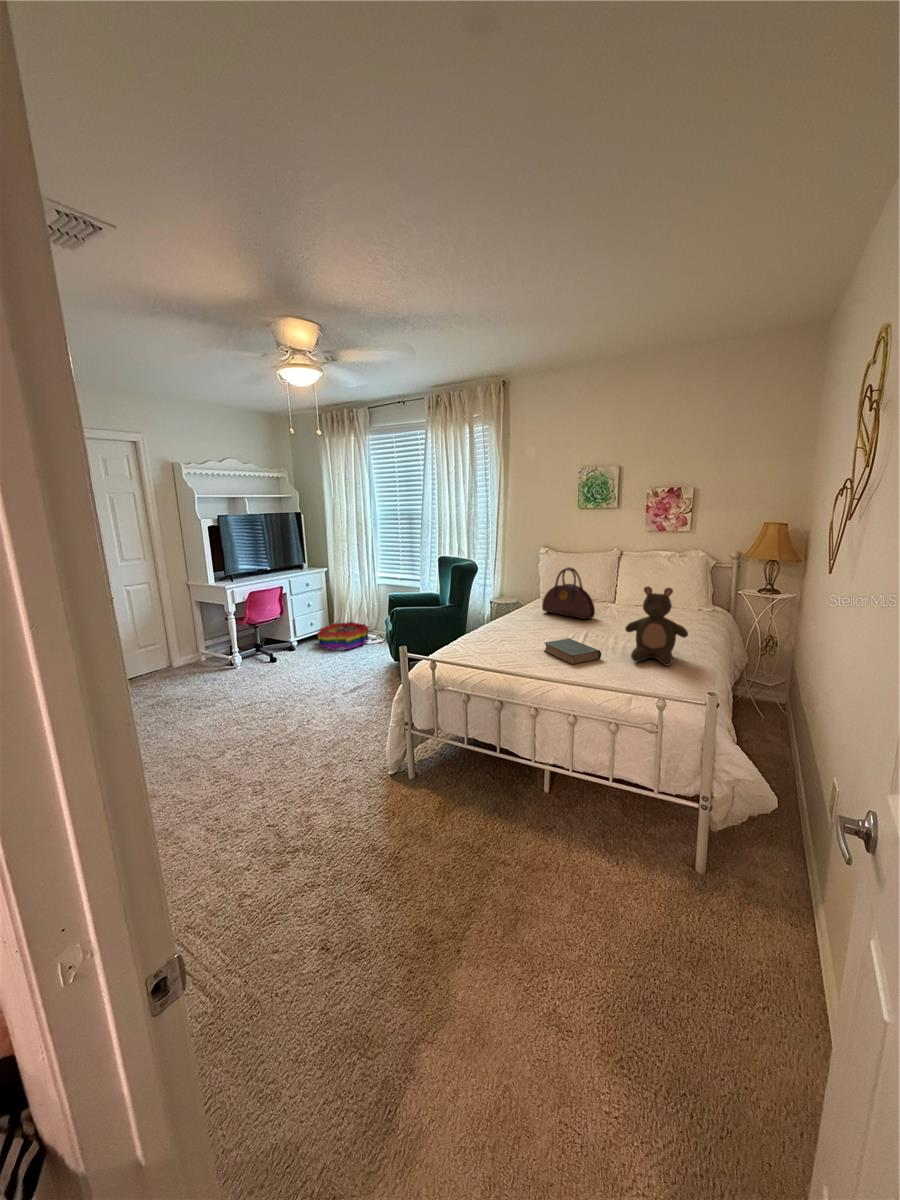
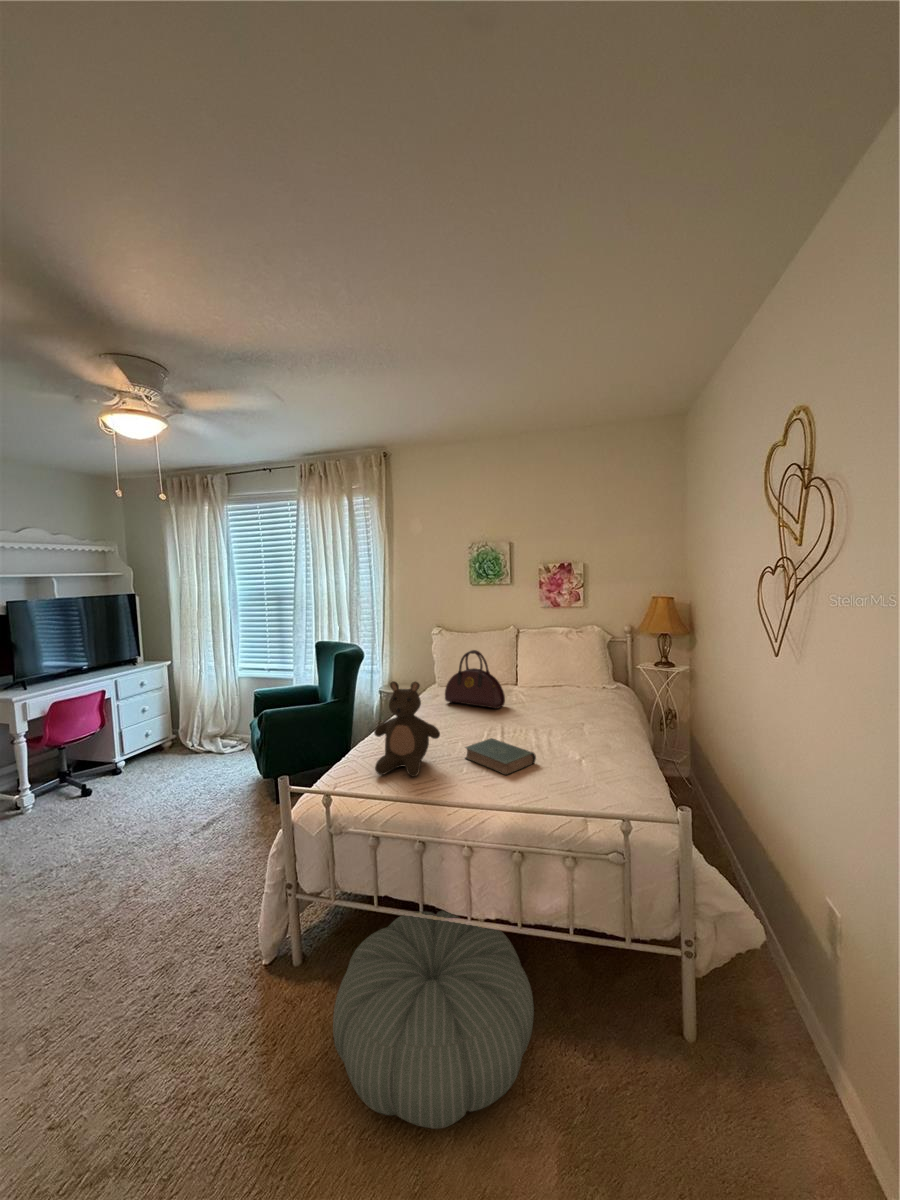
stuffed bear: present [625,586,688,665] -> present [374,681,440,776]
storage bin: present [318,622,368,650] -> none [155,727,226,766]
pouf: none [430,752,568,865] -> present [333,910,534,1129]

